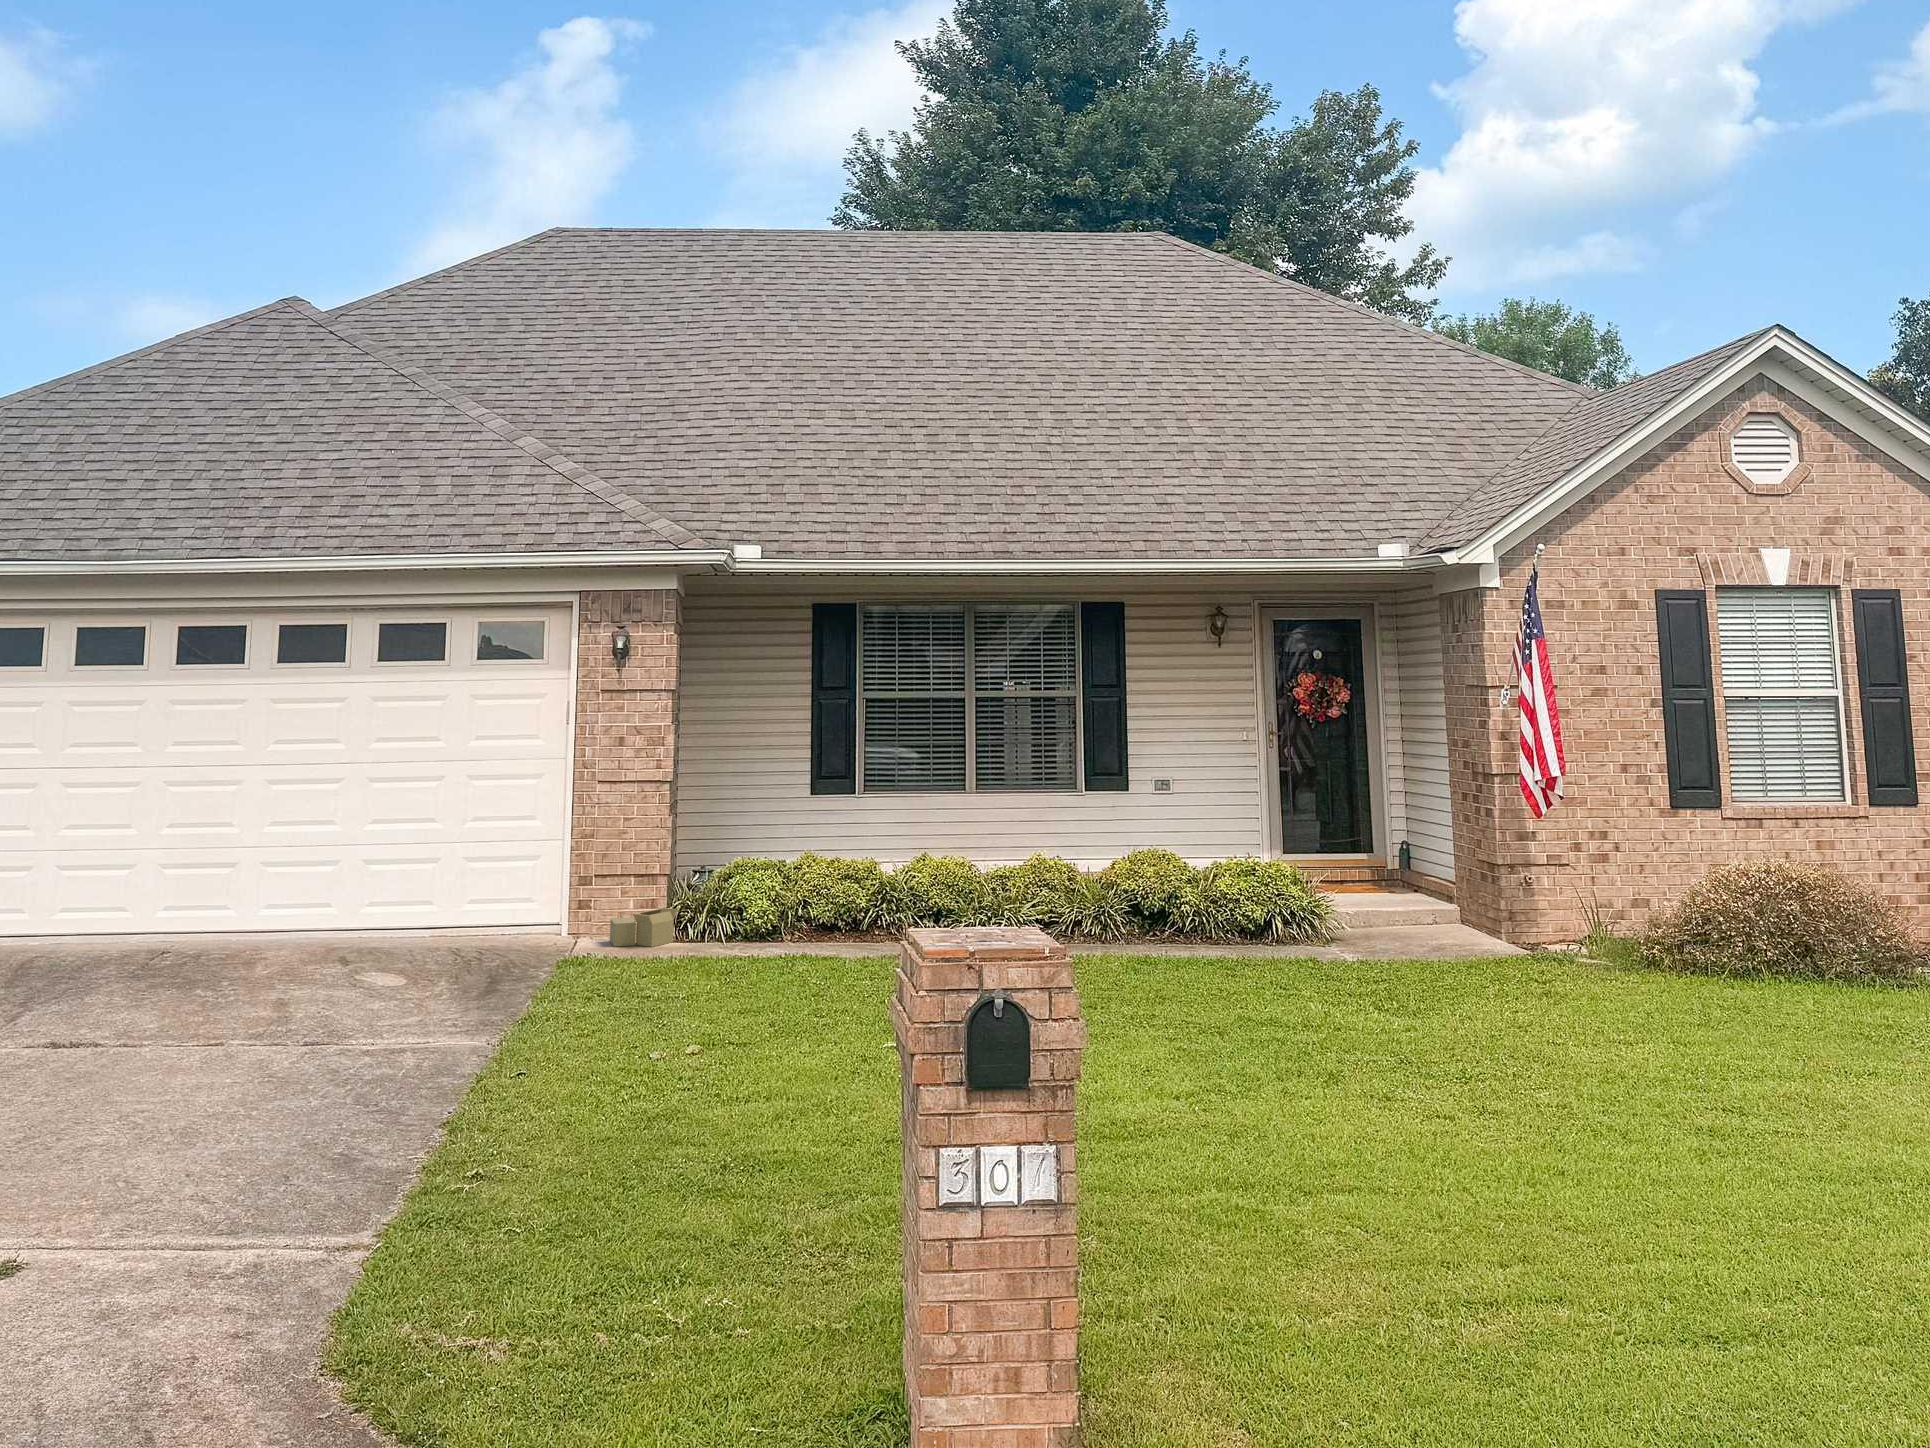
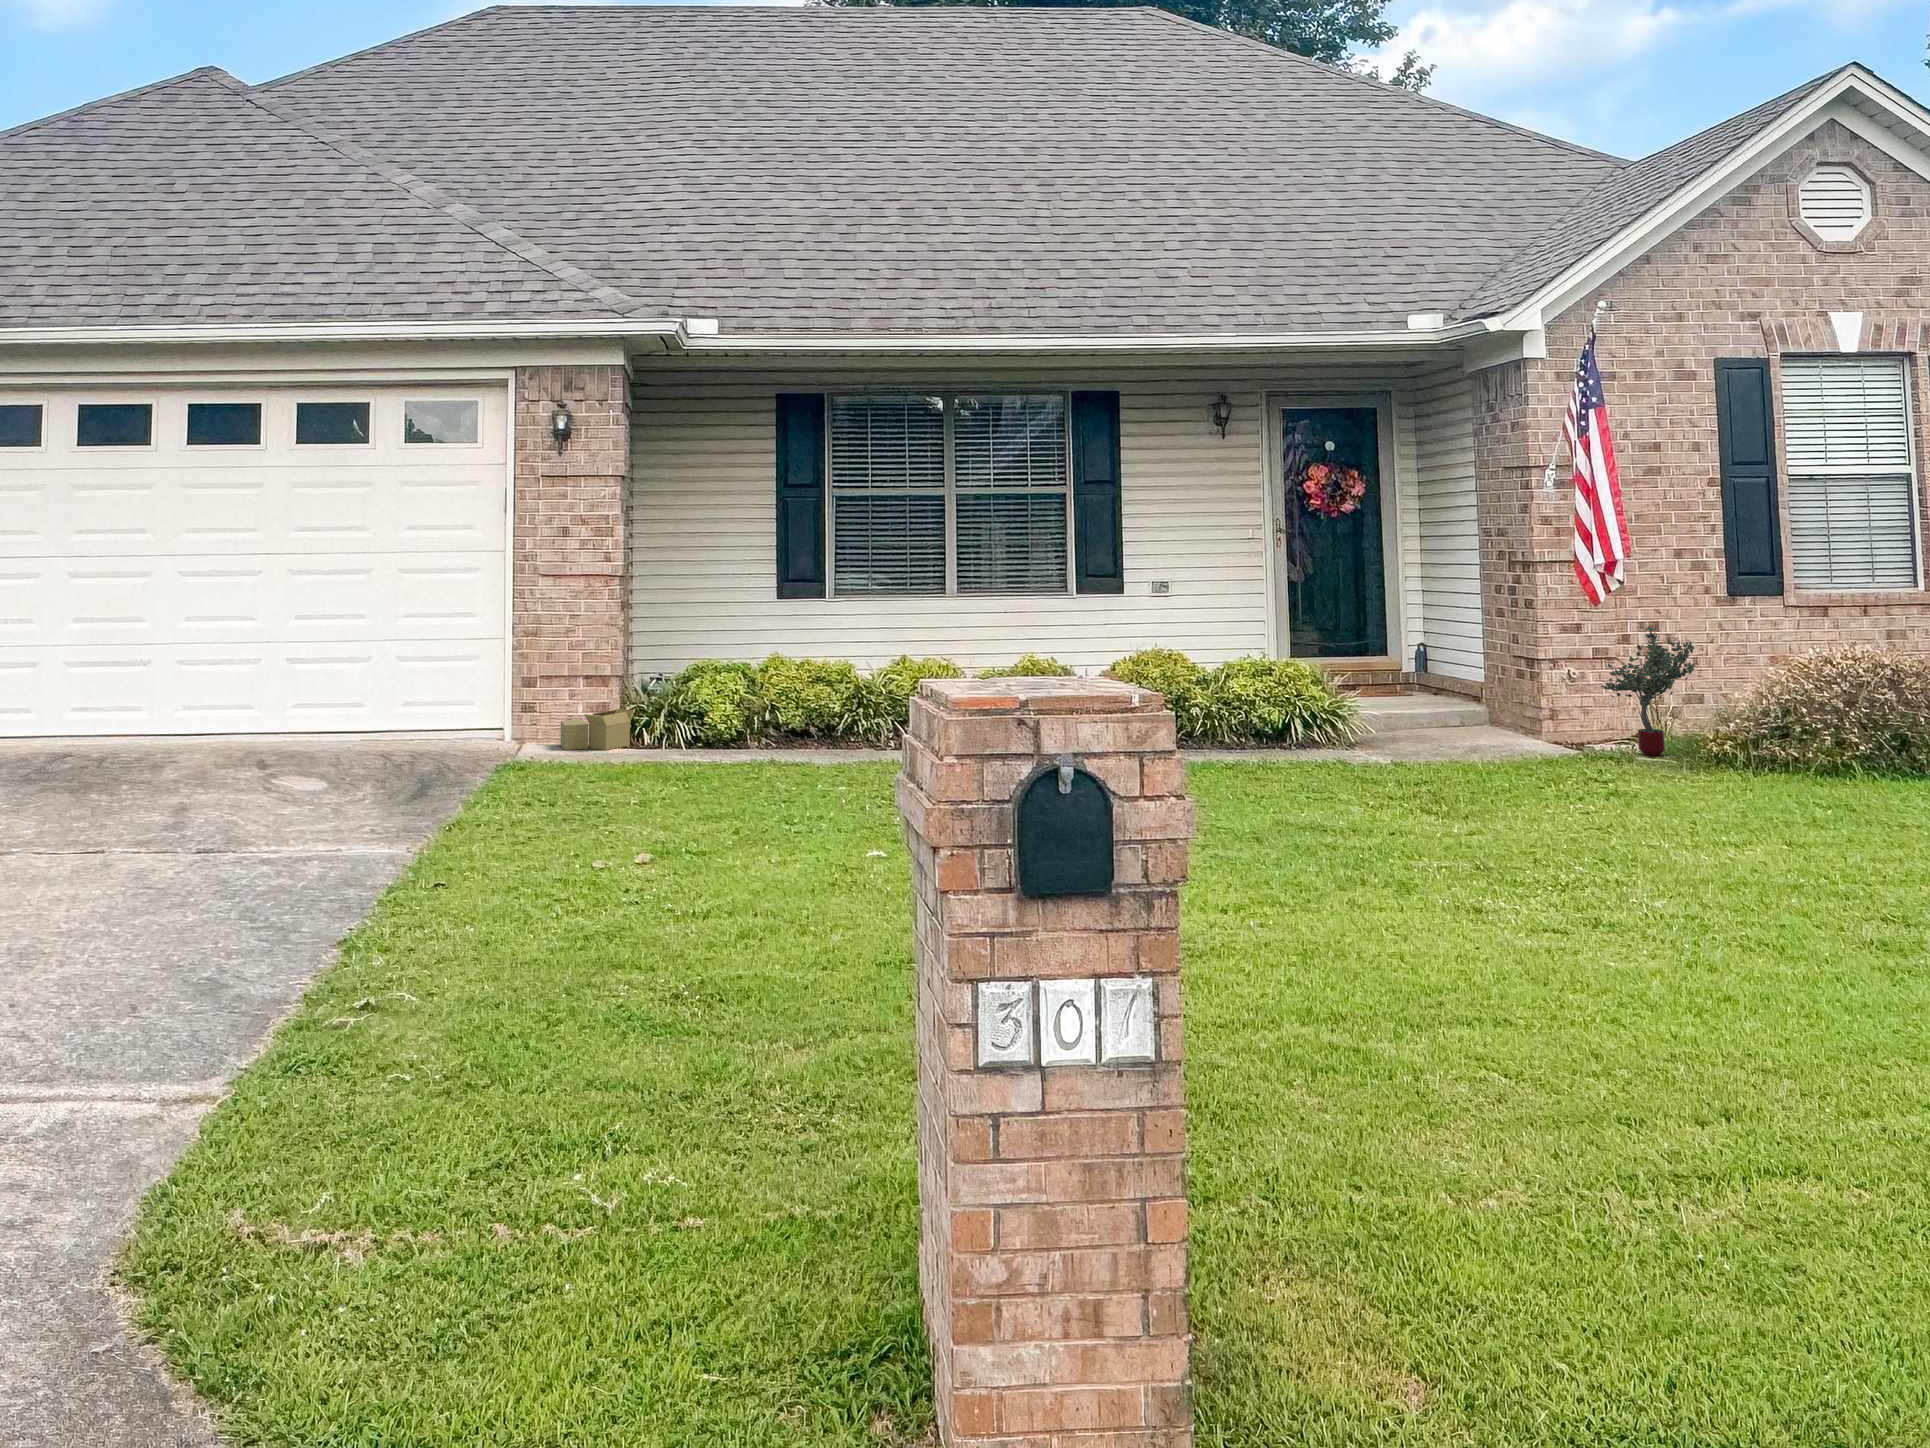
potted tree: none [1550,837,1636,958] -> present [1601,626,1694,756]

